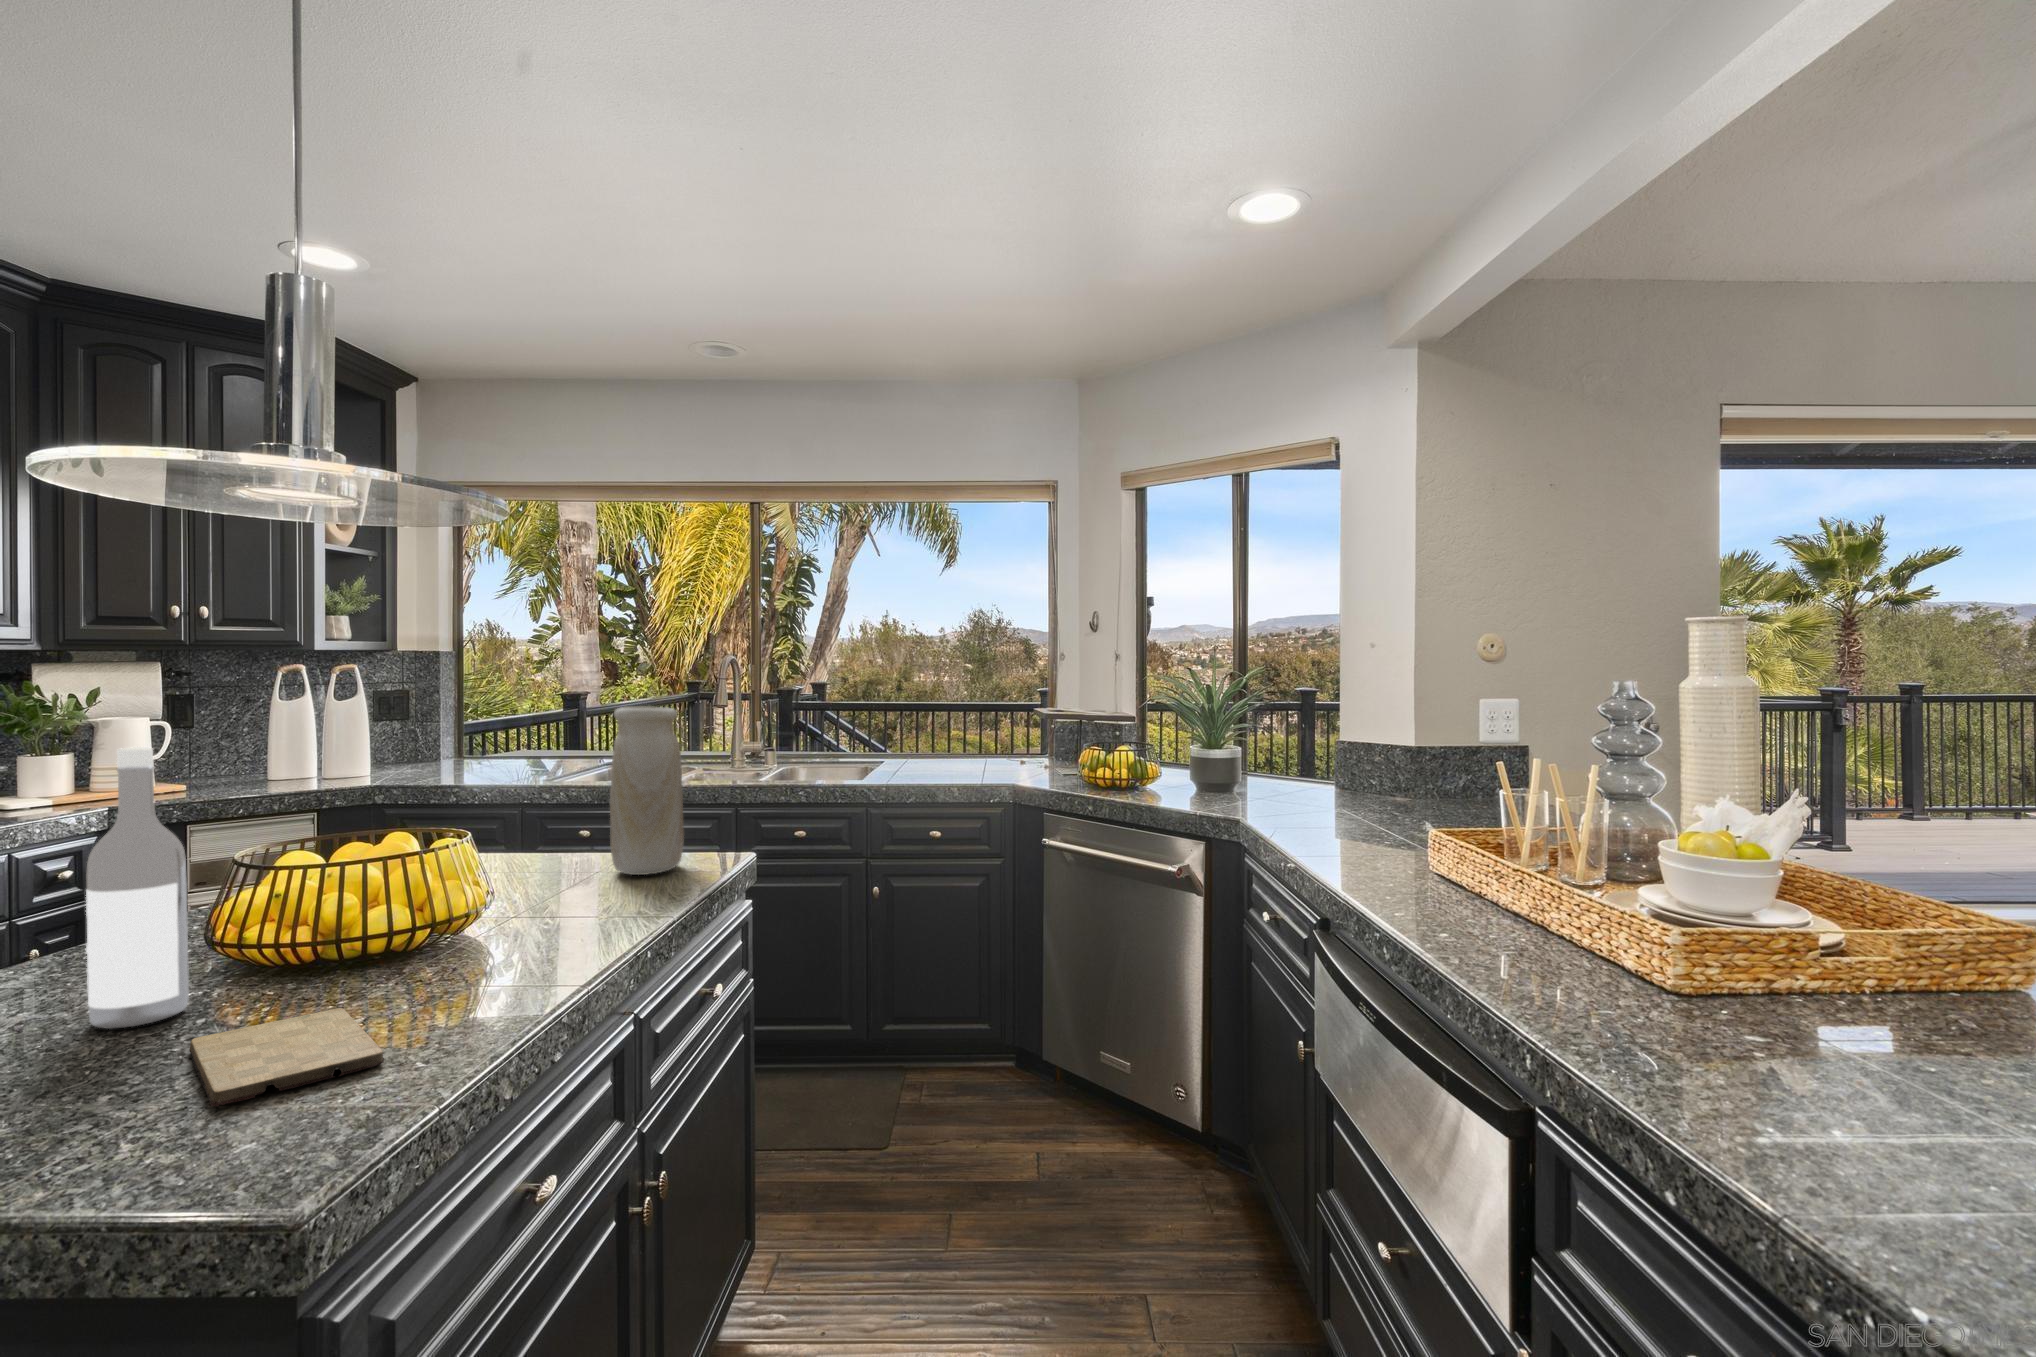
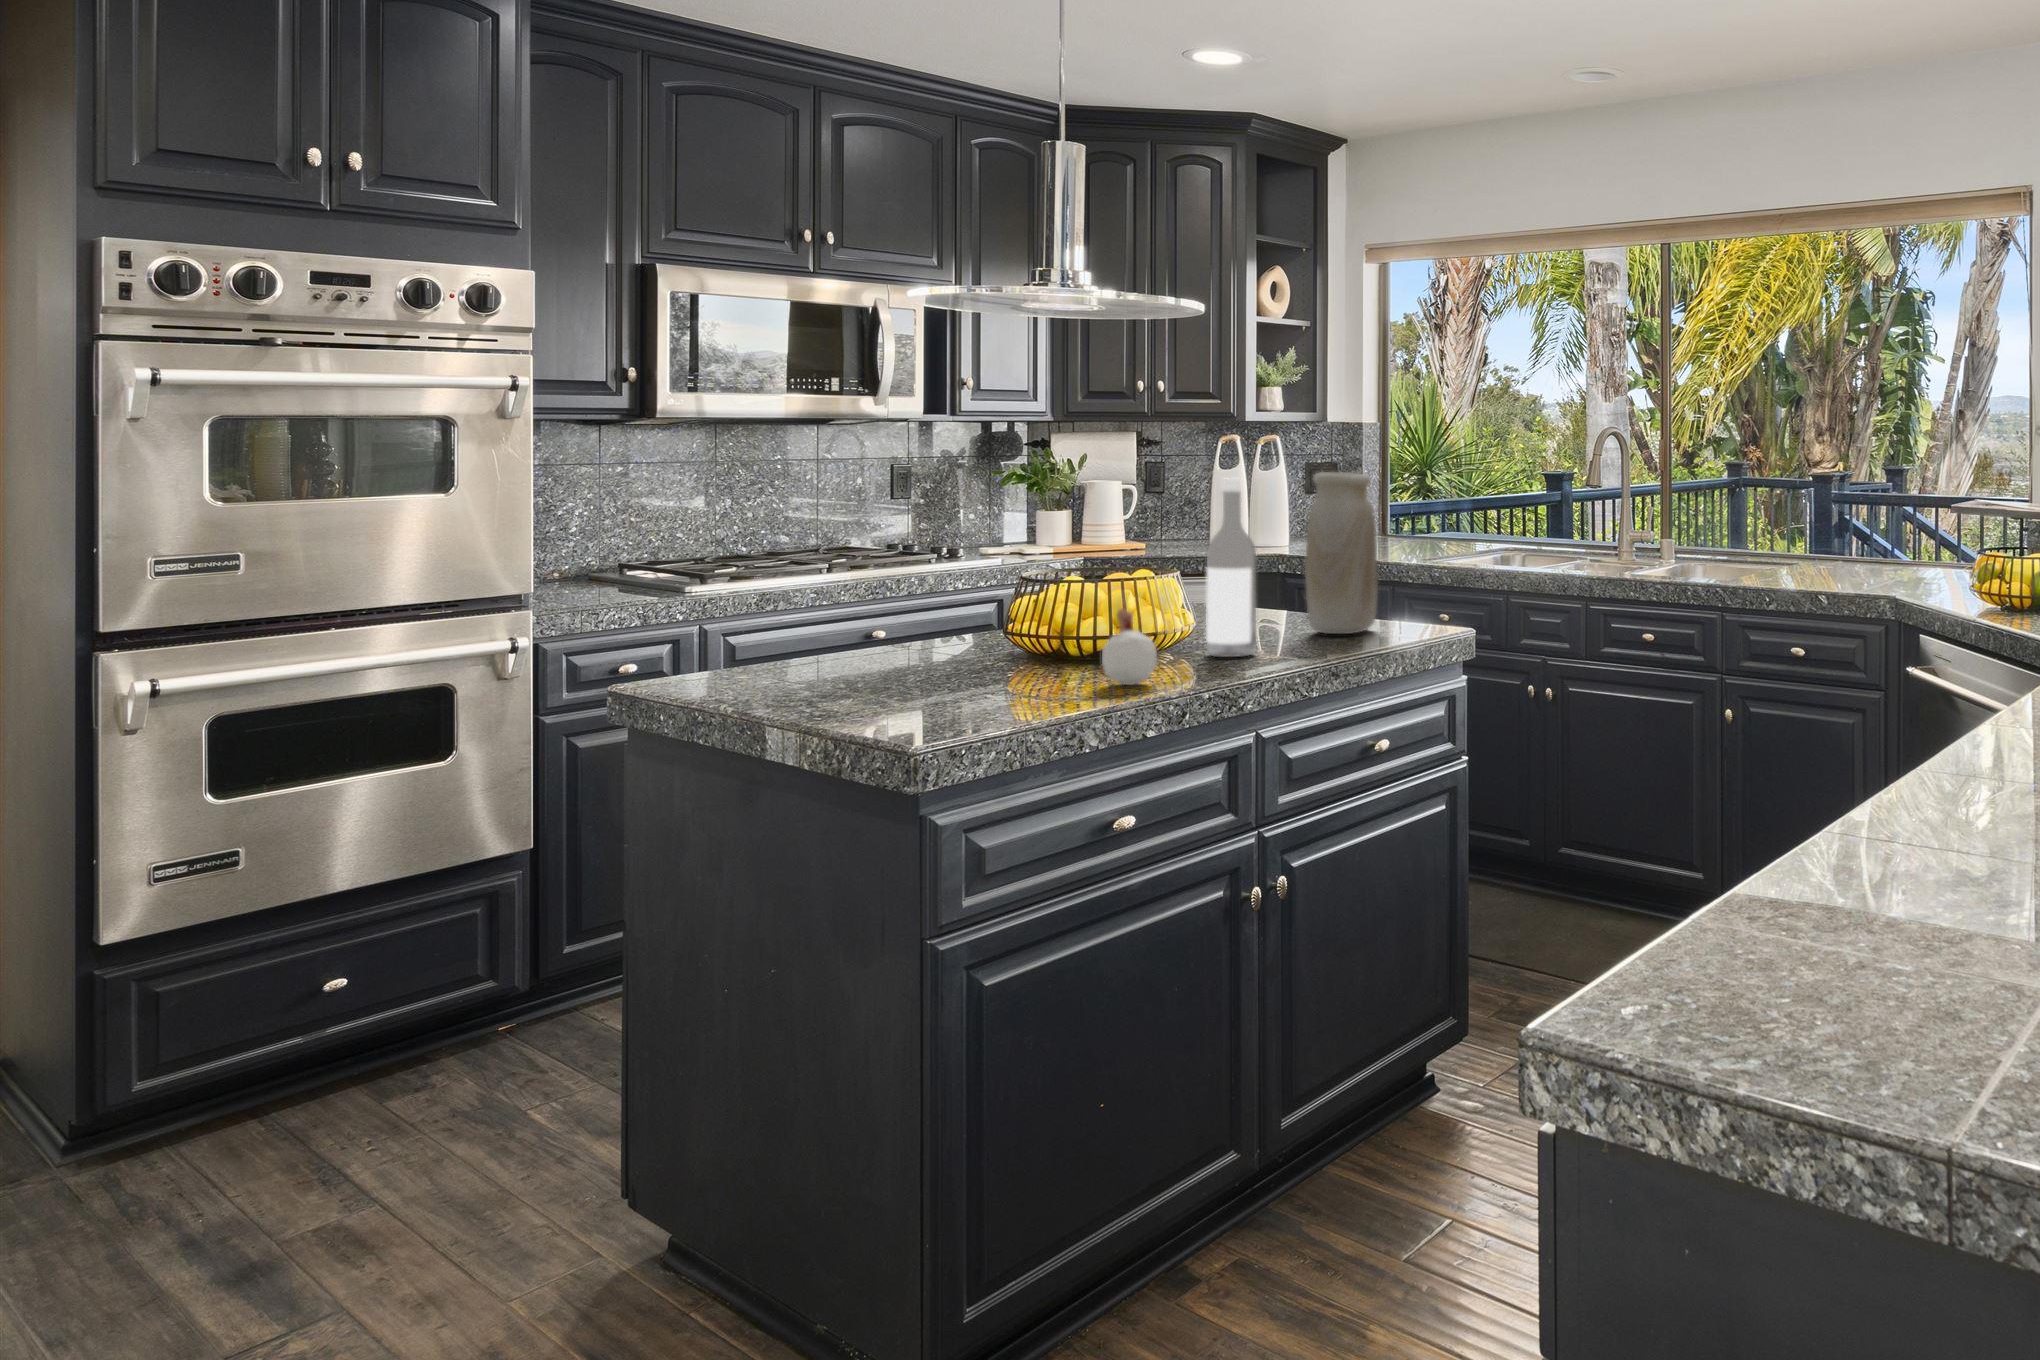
wine bottle: present [86,747,189,1029] -> present [1206,478,1256,657]
candle: none [472,863,548,981] -> present [1102,602,1157,685]
cutting board: present [189,1008,384,1106] -> none [890,683,1009,717]

